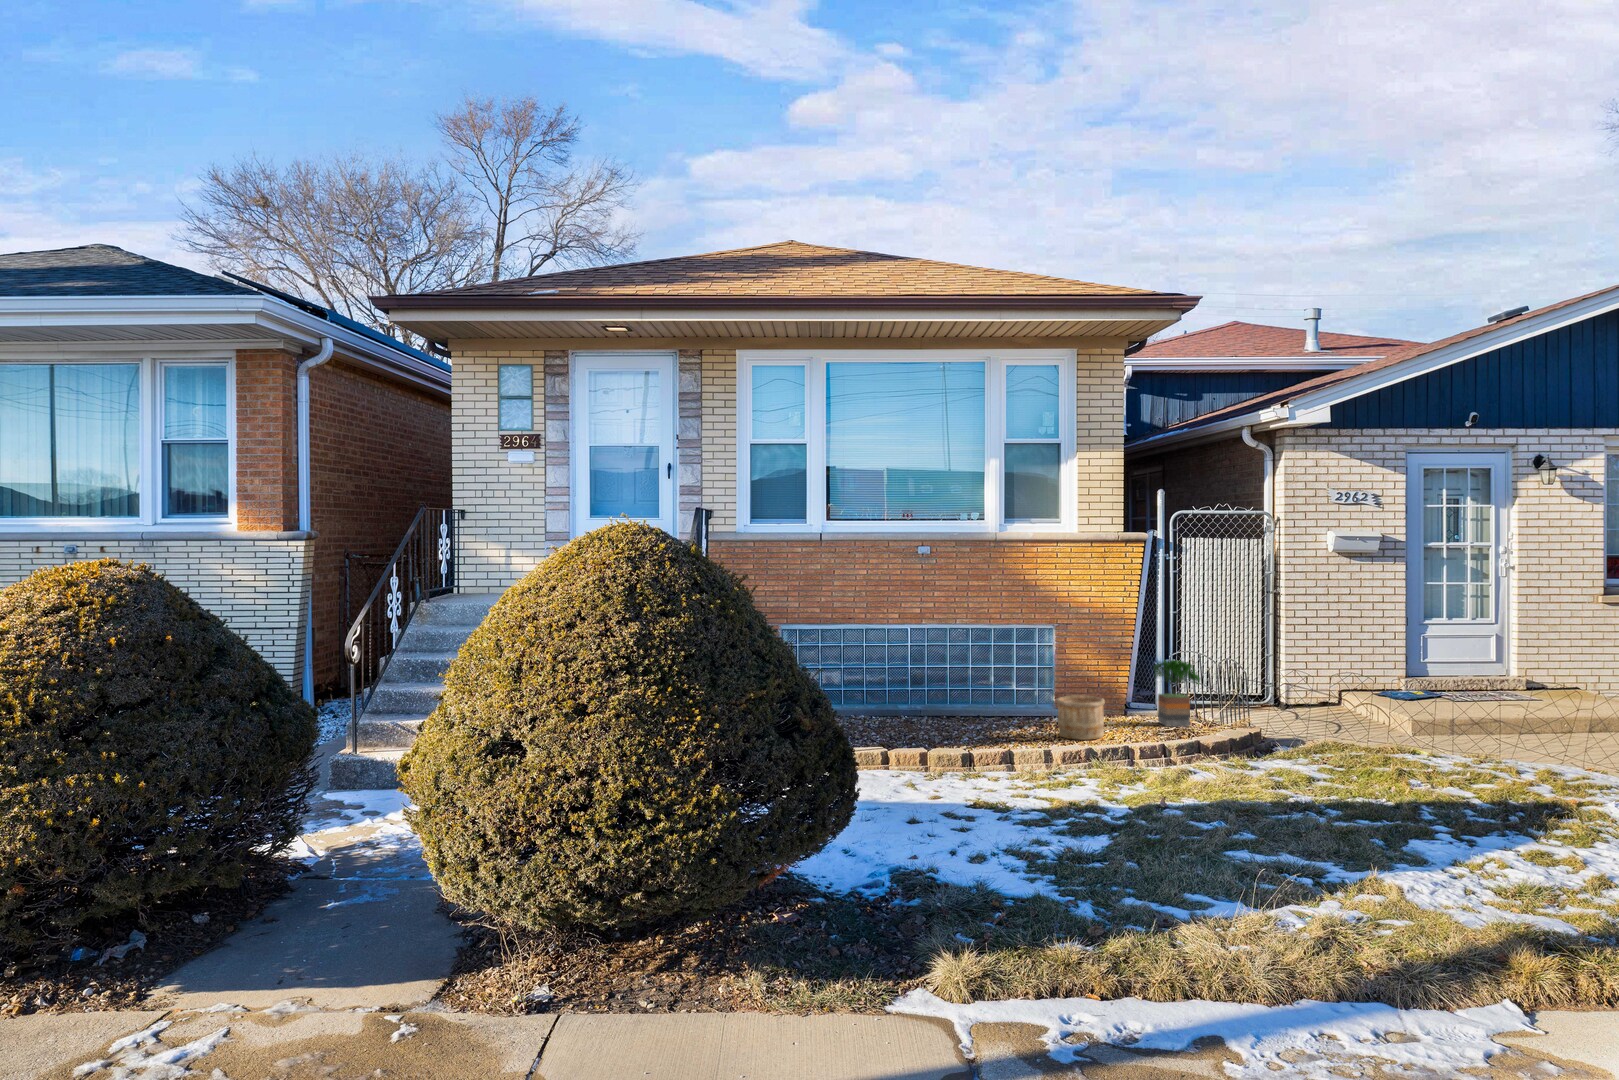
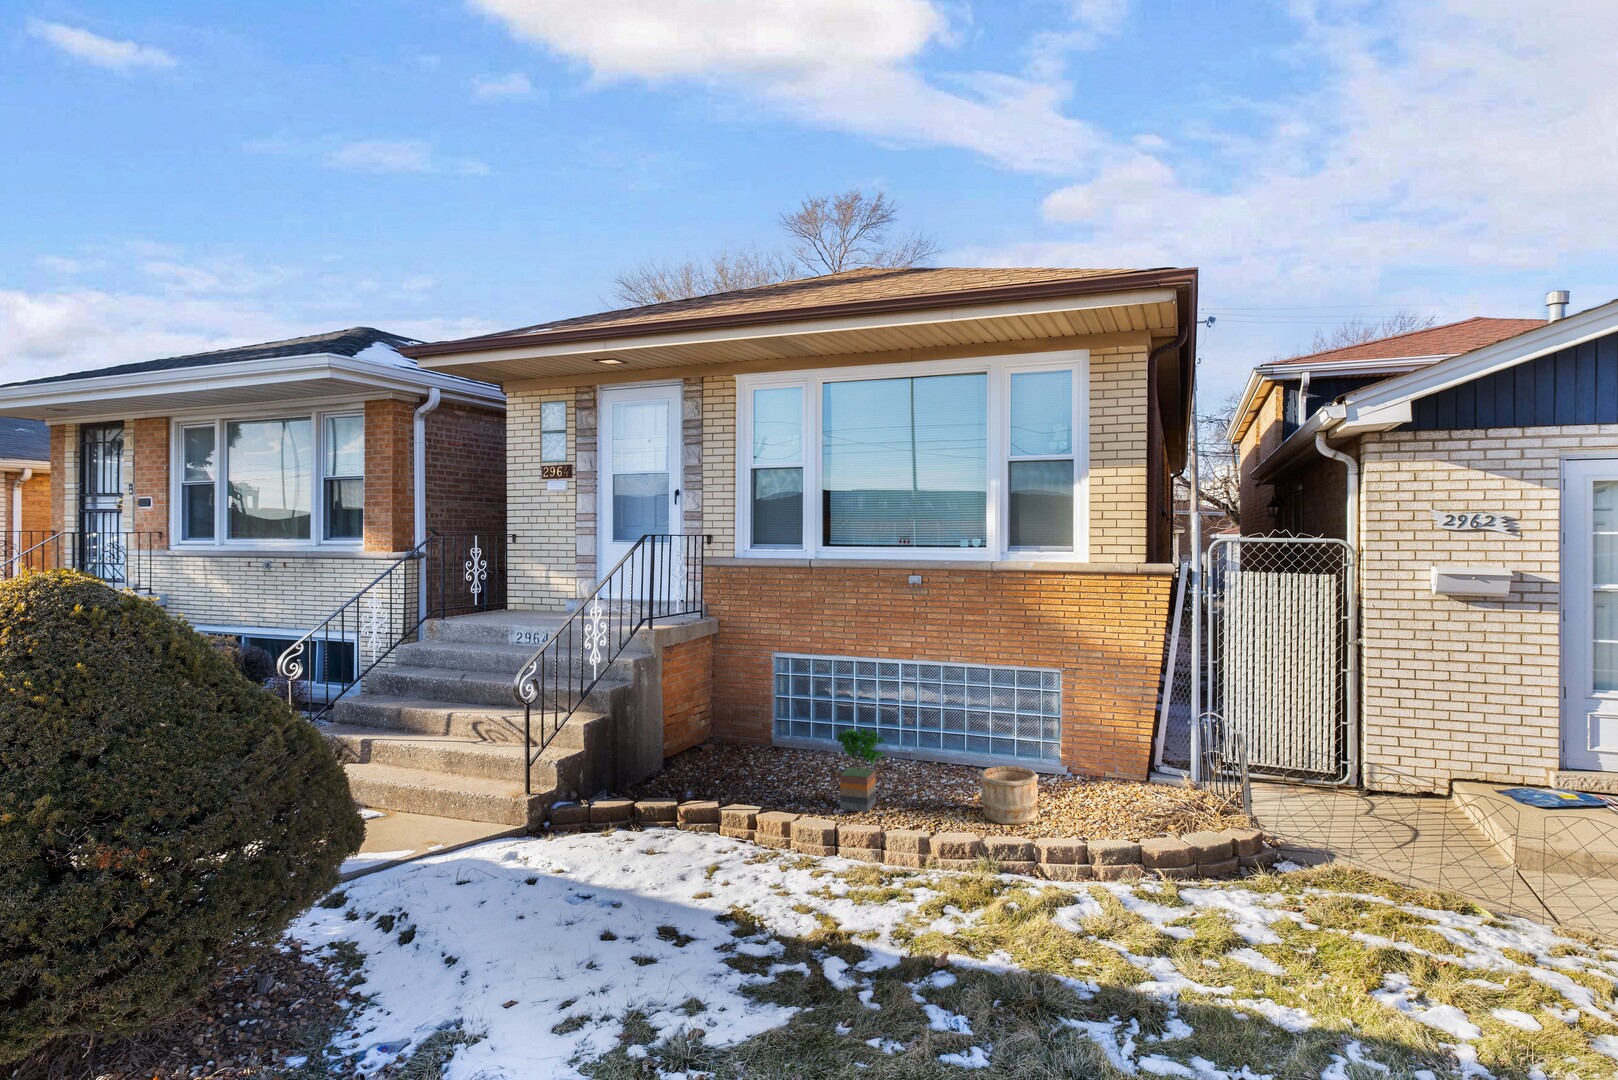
potted tree: present [1154,660,1200,727] -> present [836,729,884,812]

